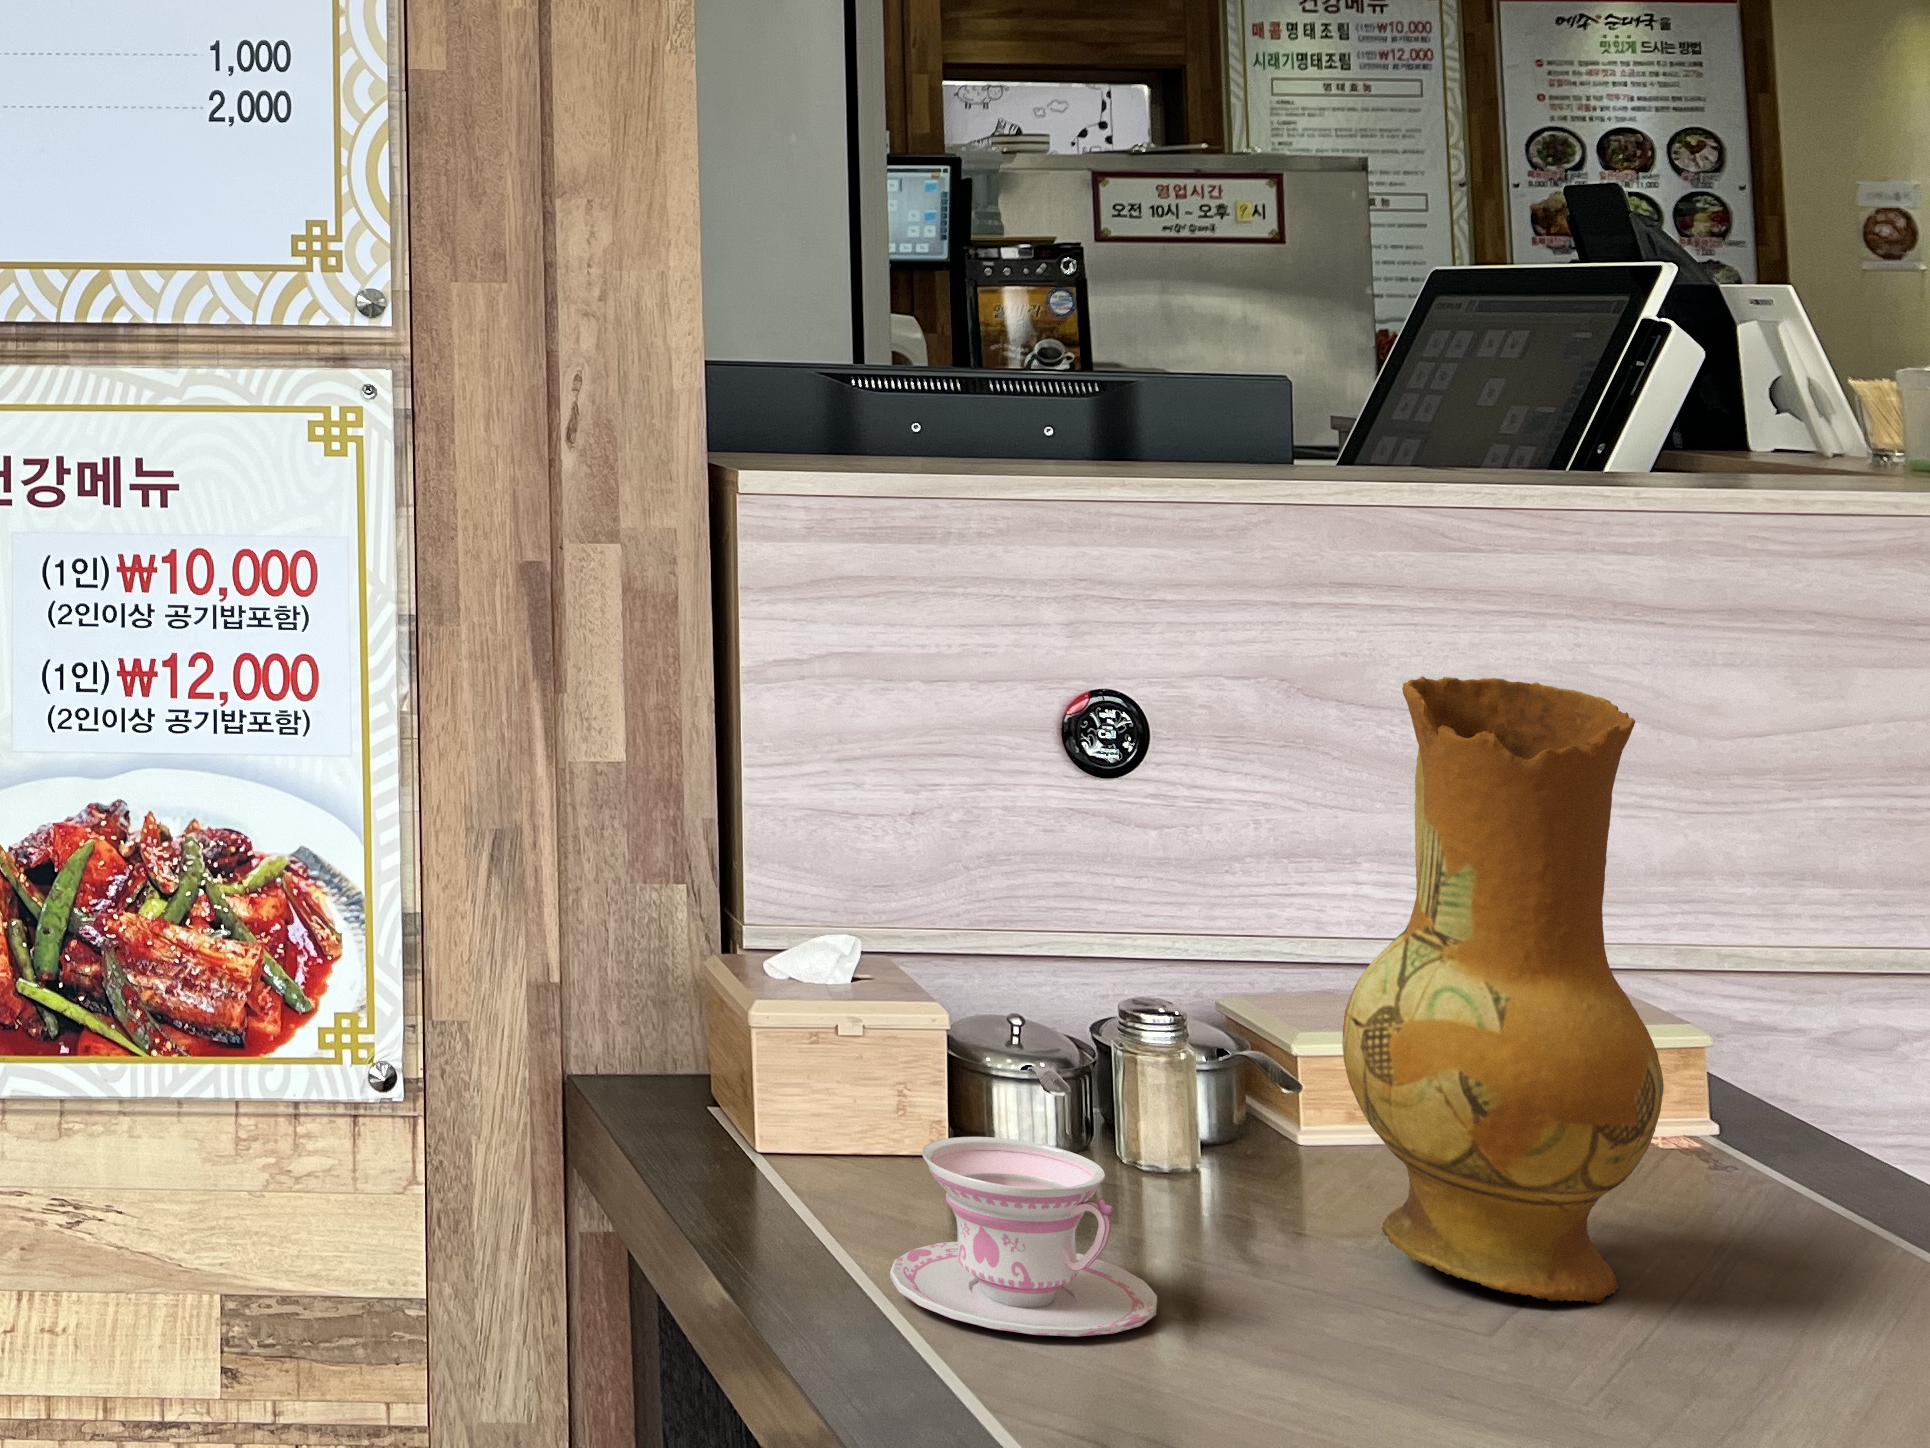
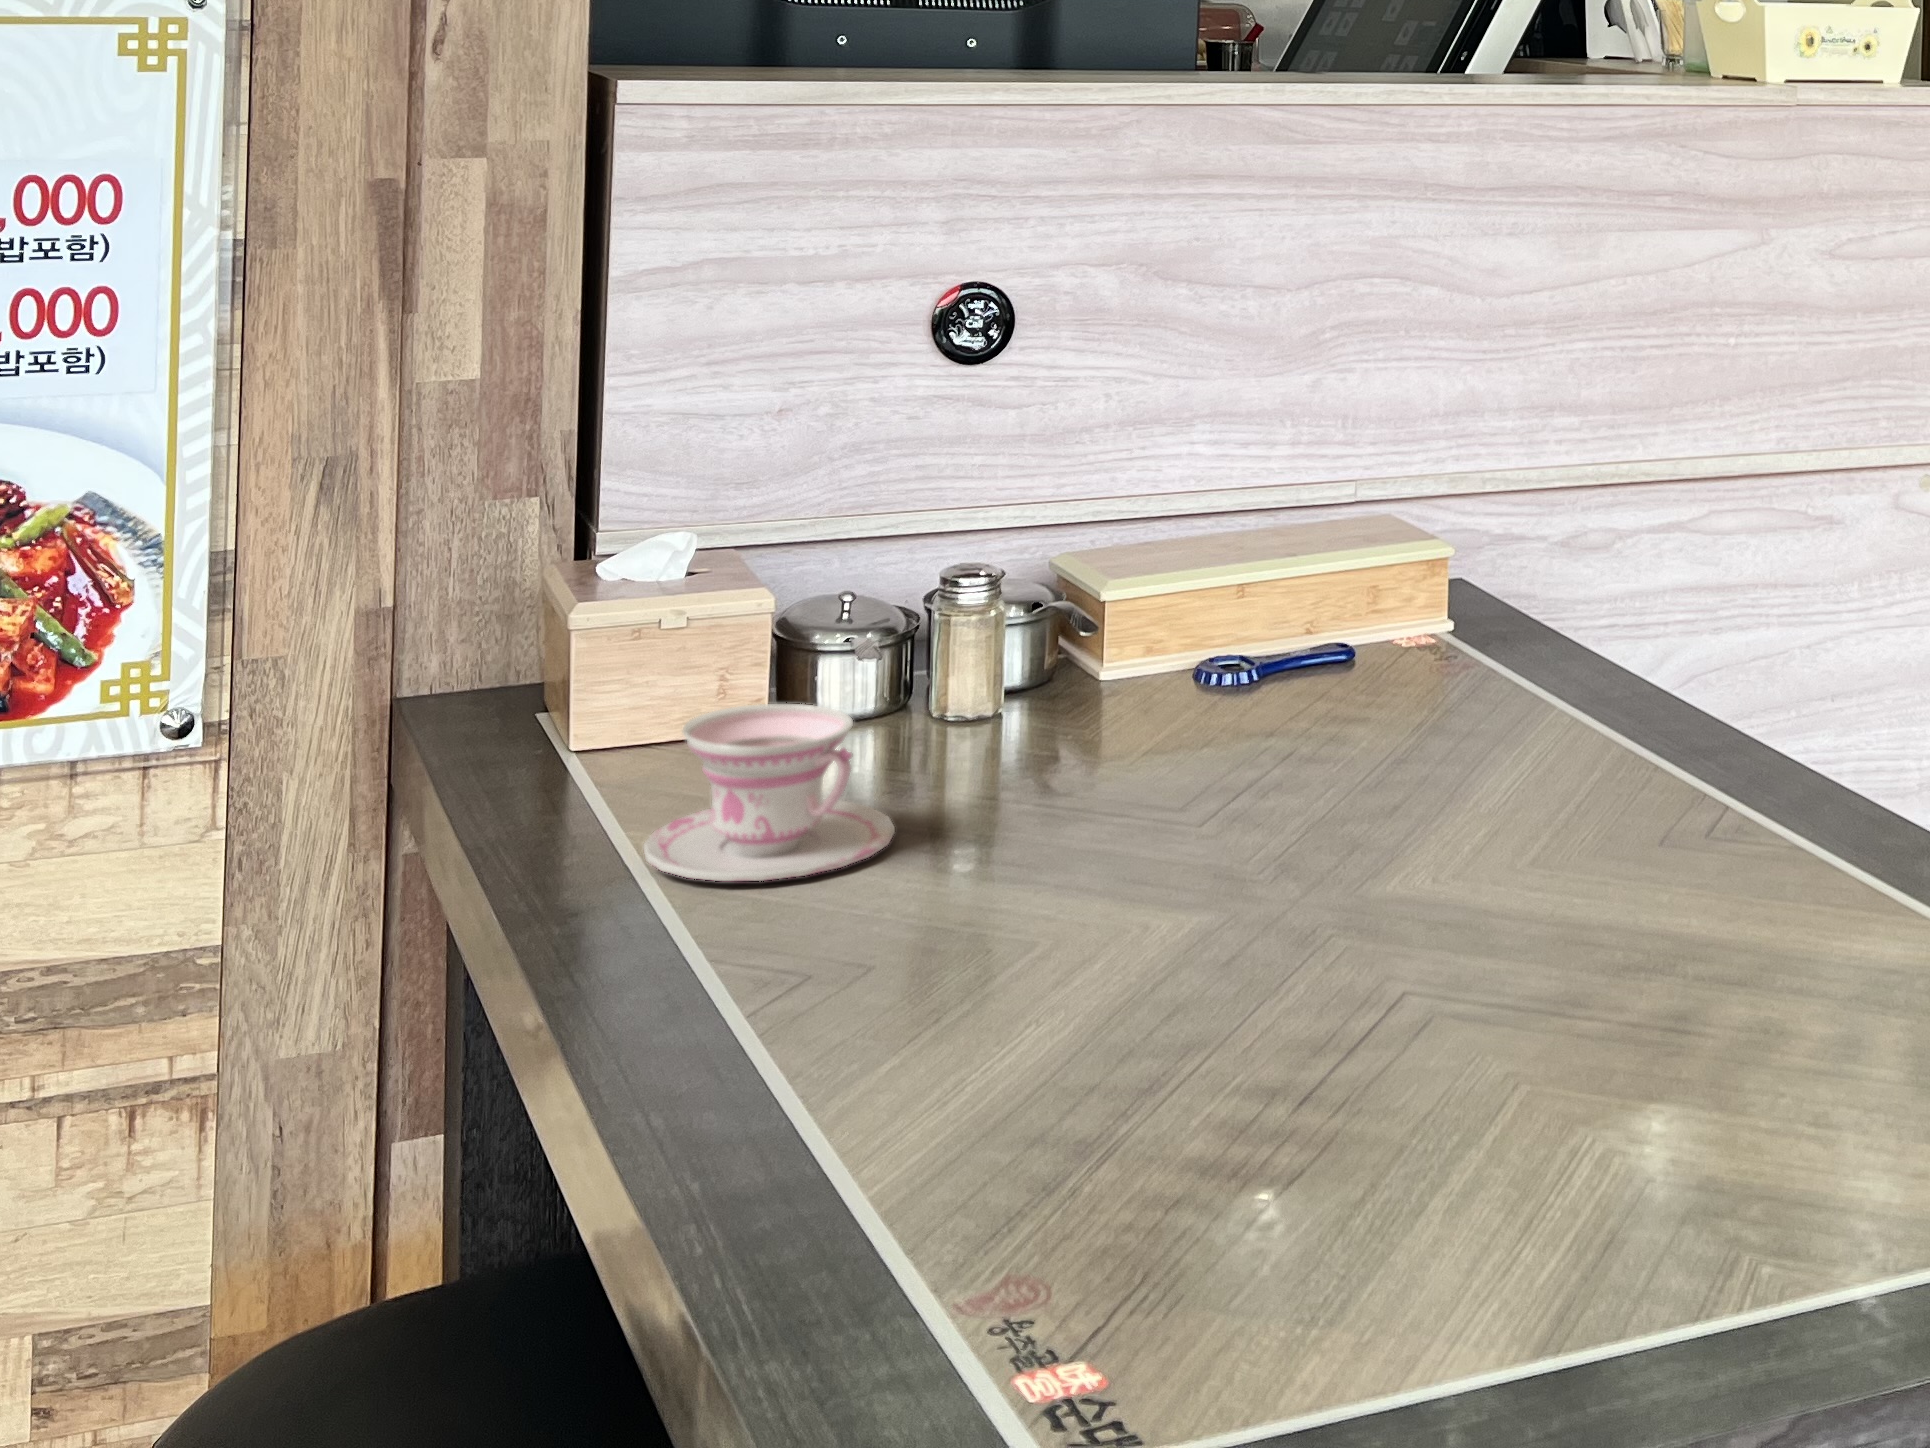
ceramic jug: present [1342,676,1664,1303] -> none [1094,250,1347,781]

